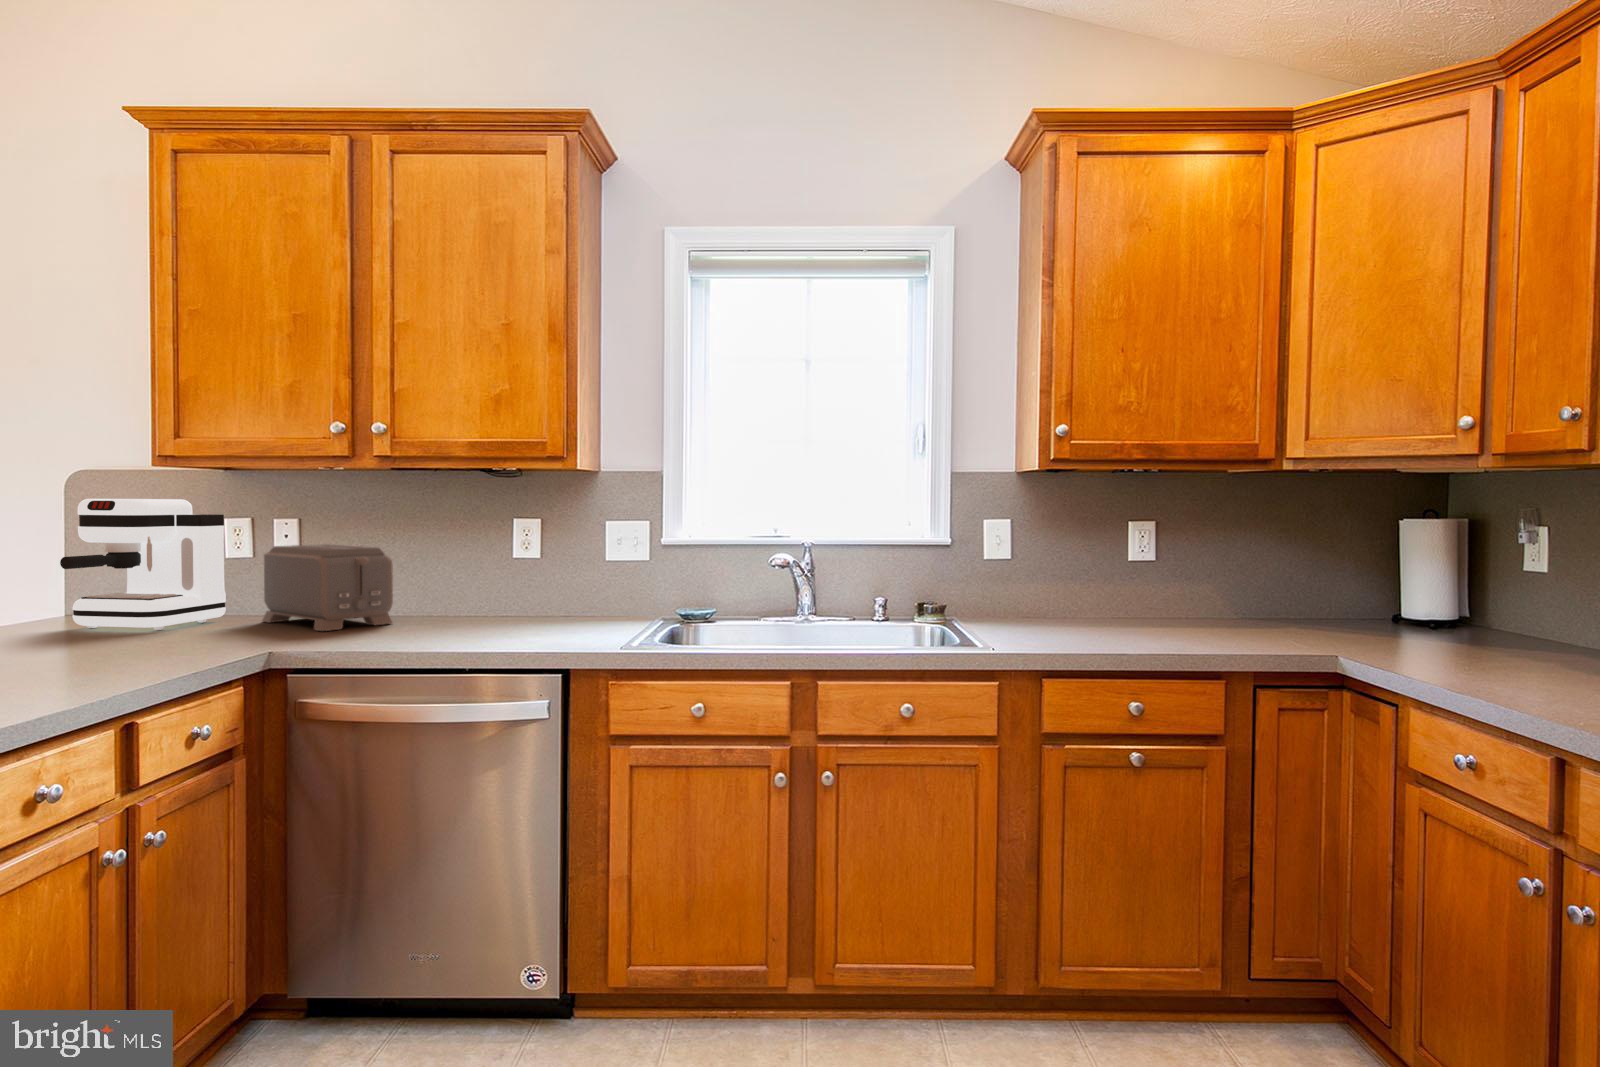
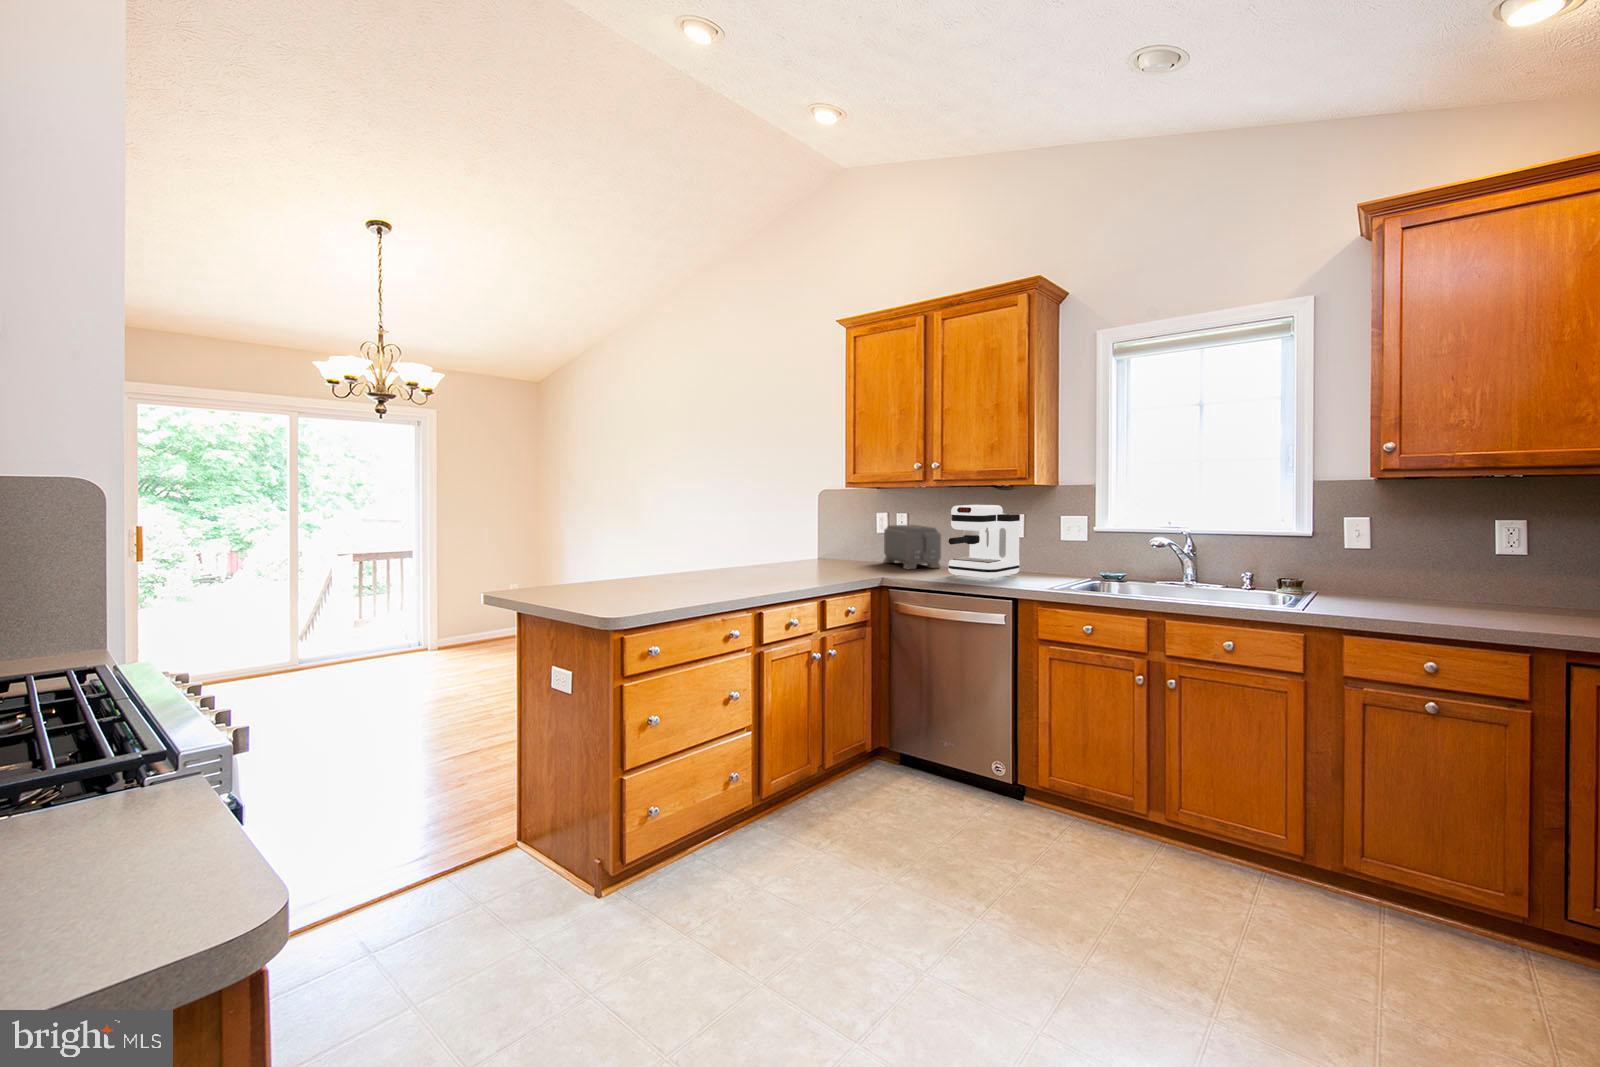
coffee maker: present [60,499,226,630] -> present [948,505,1020,580]

